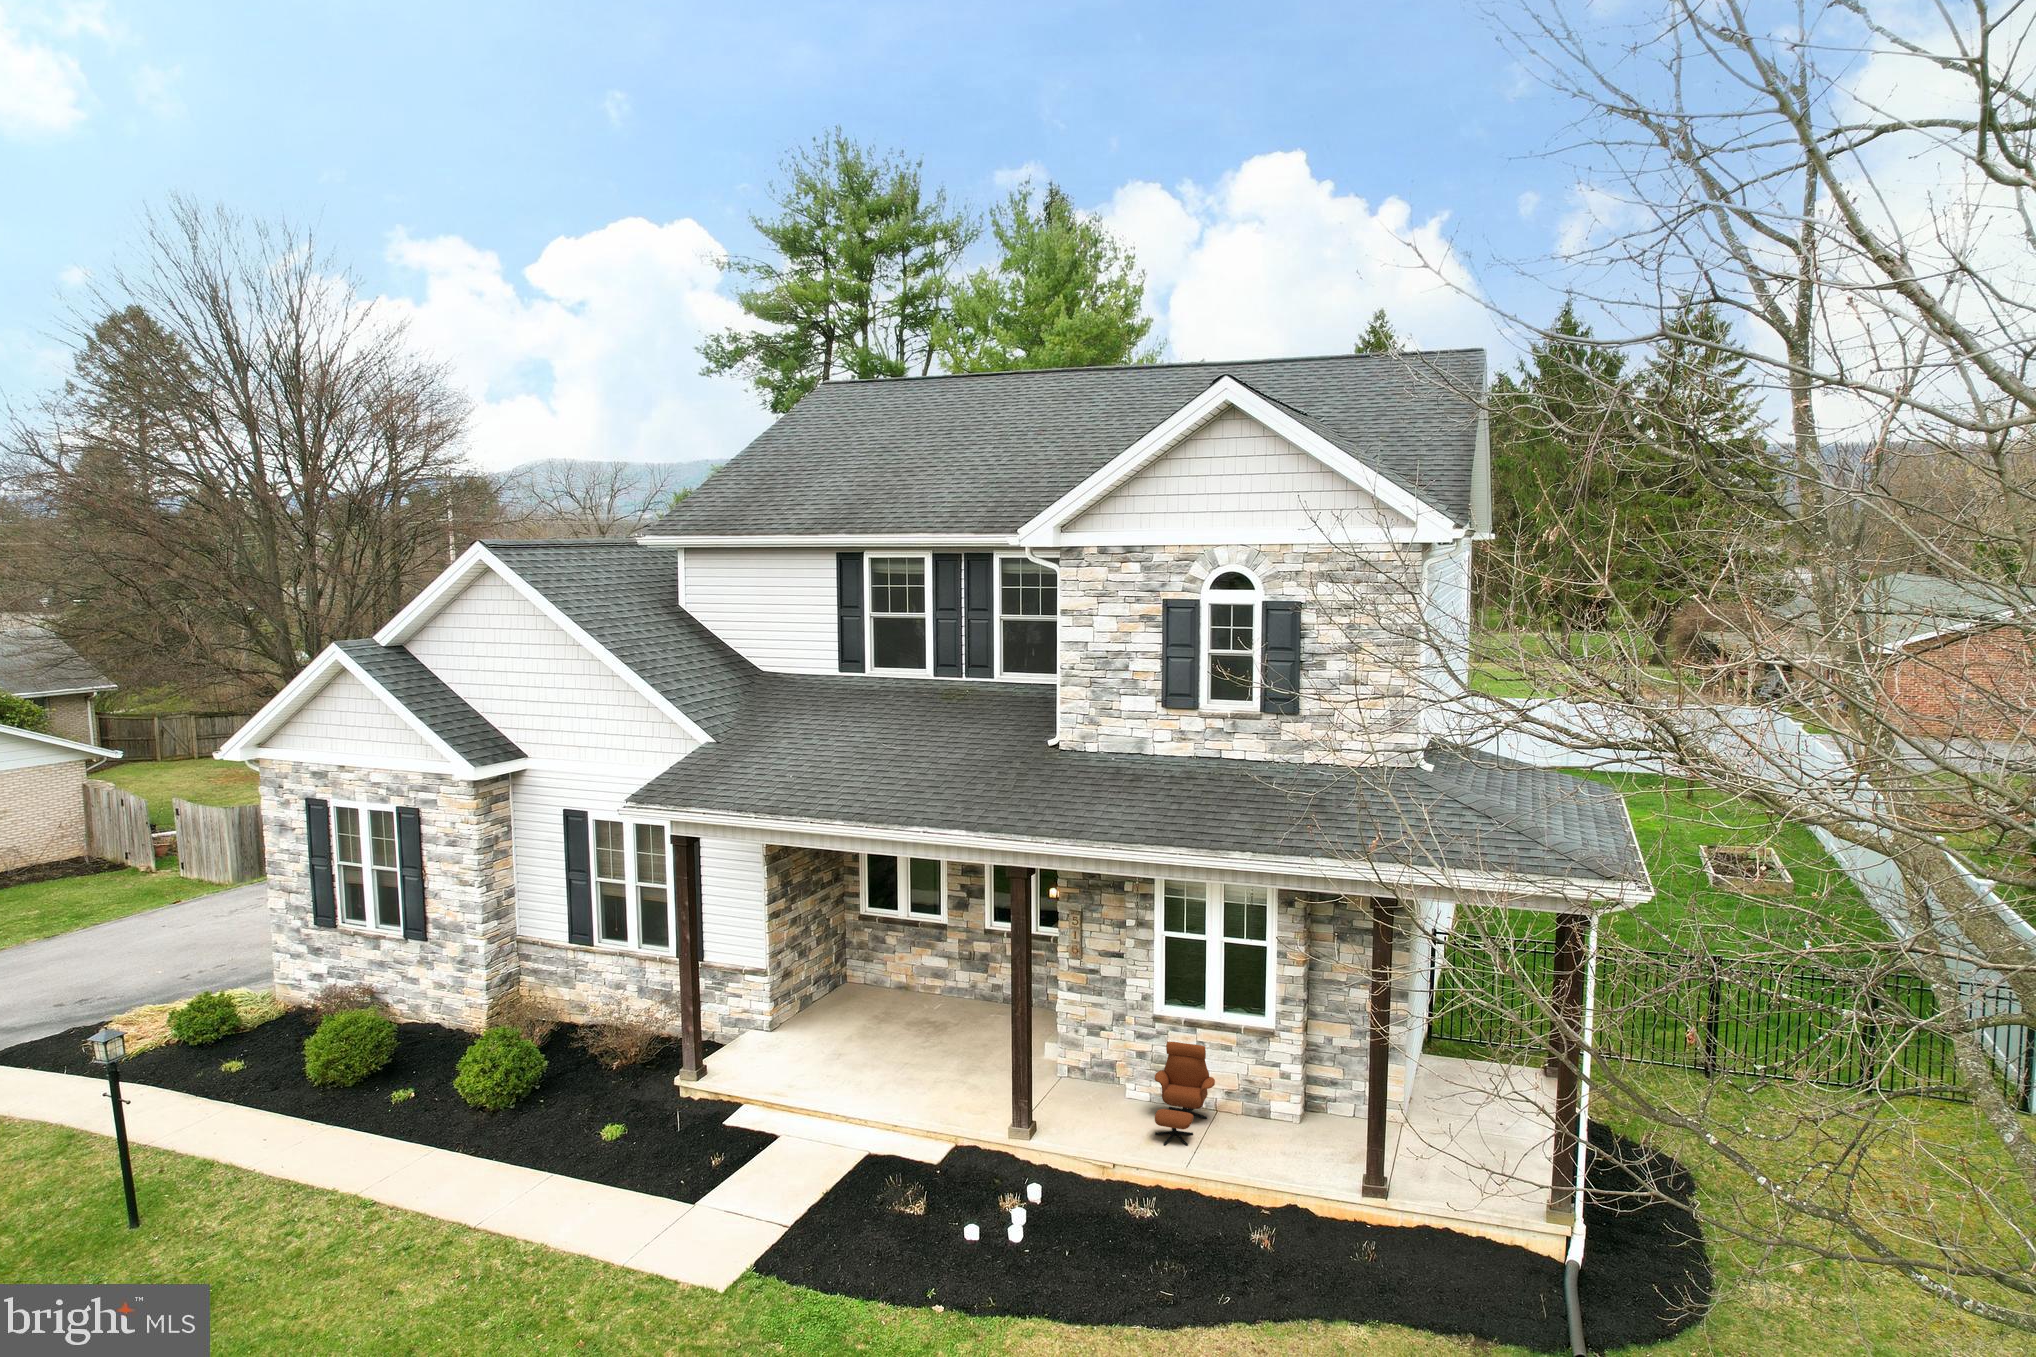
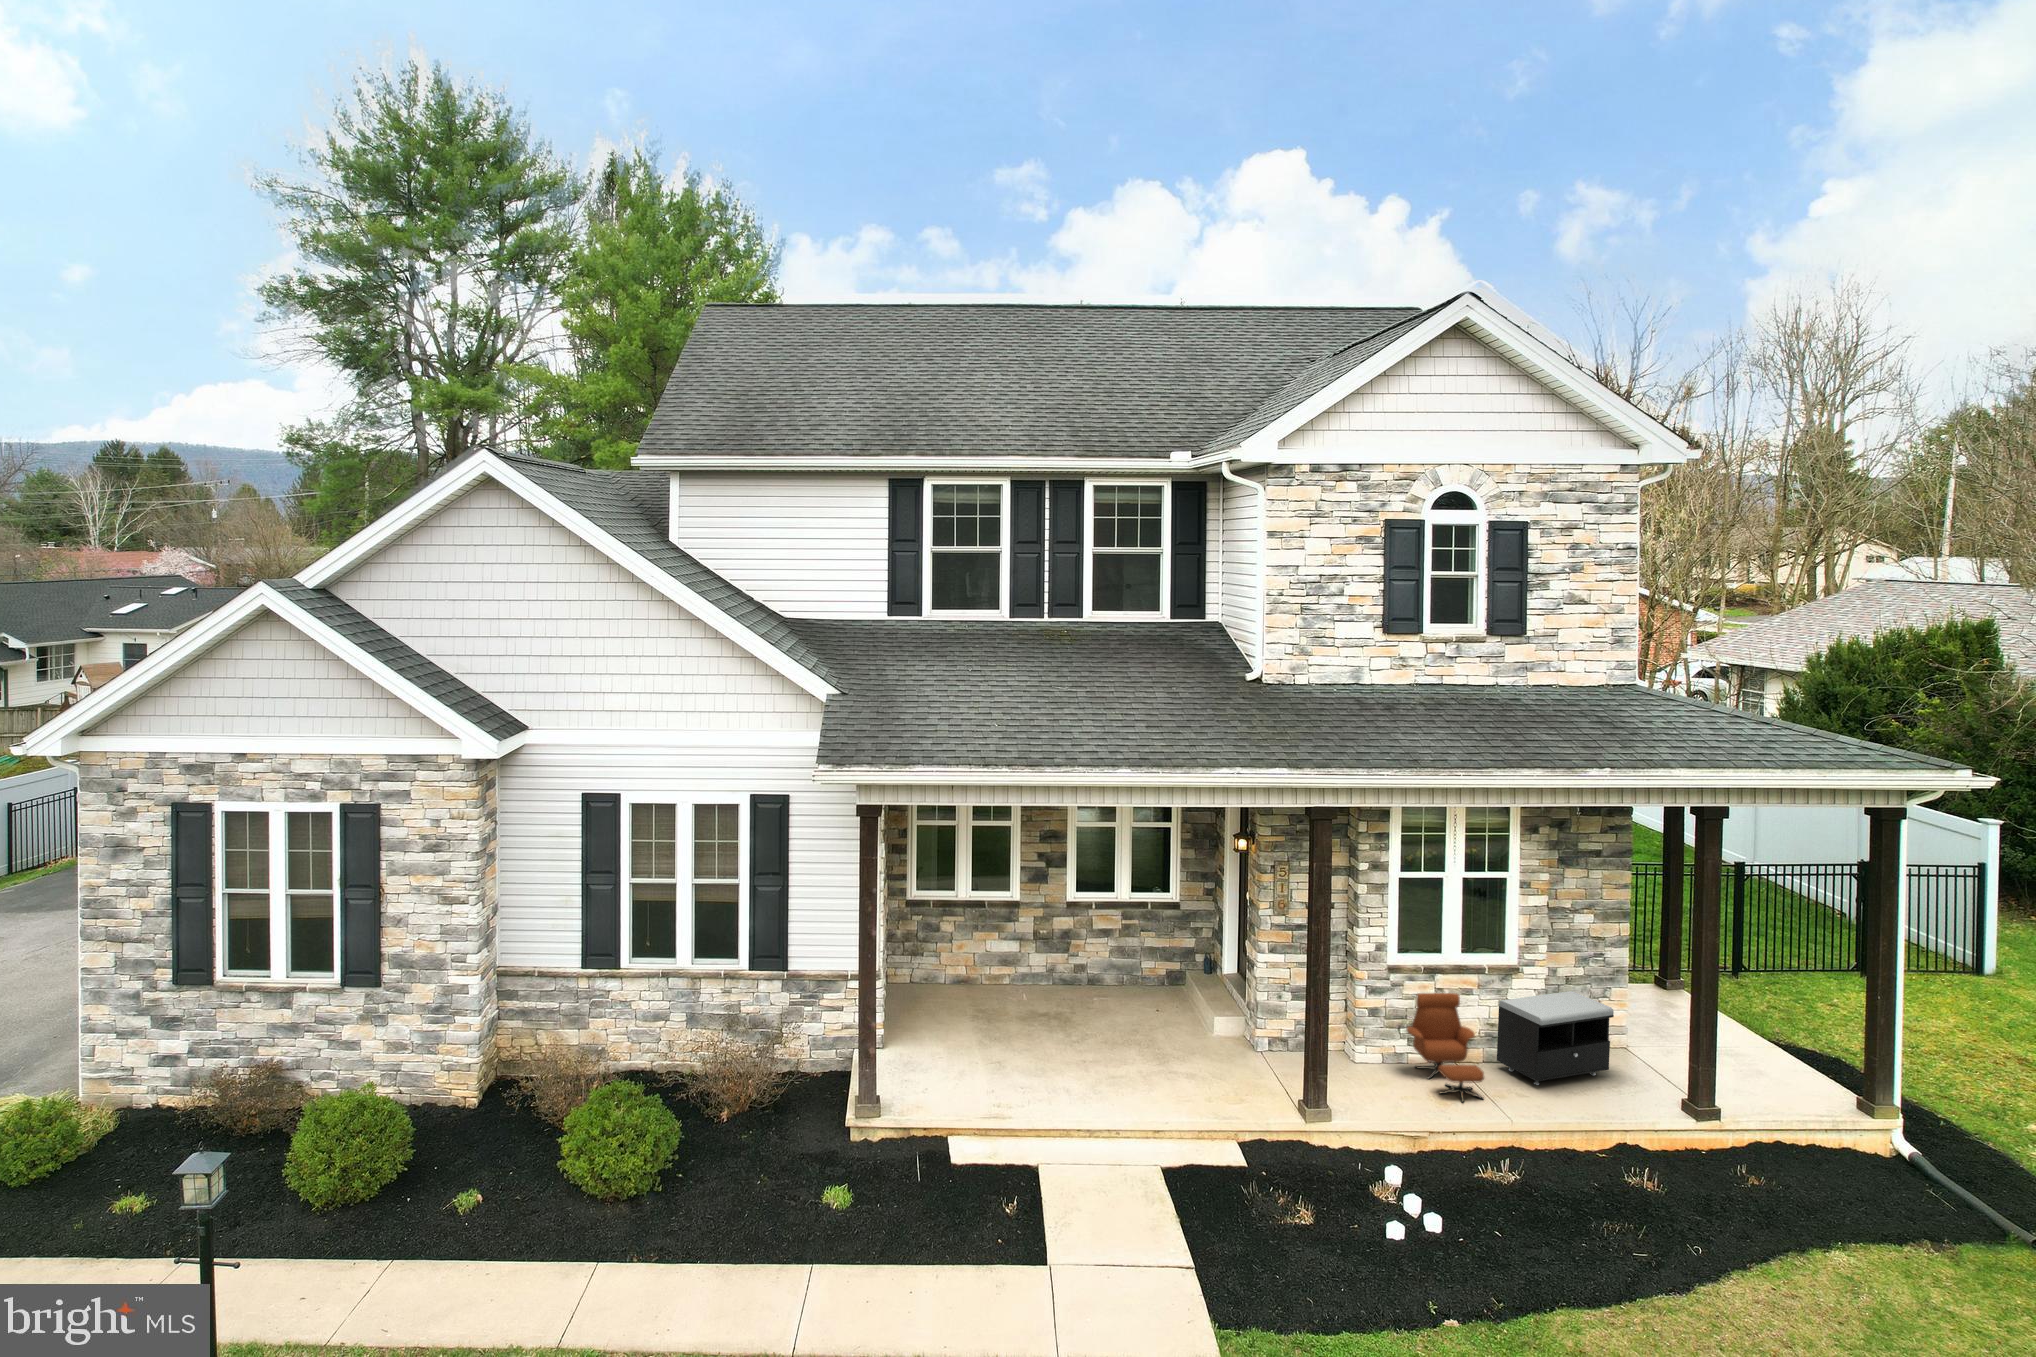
storage bench: none [1244,1058,1341,1142] -> present [1497,991,1614,1085]

